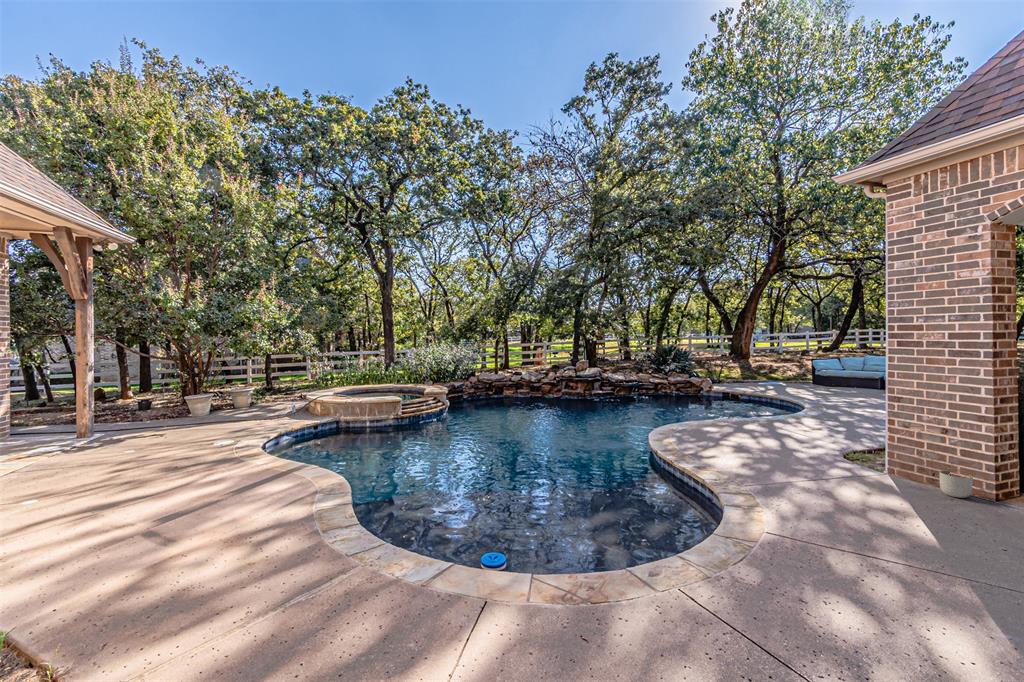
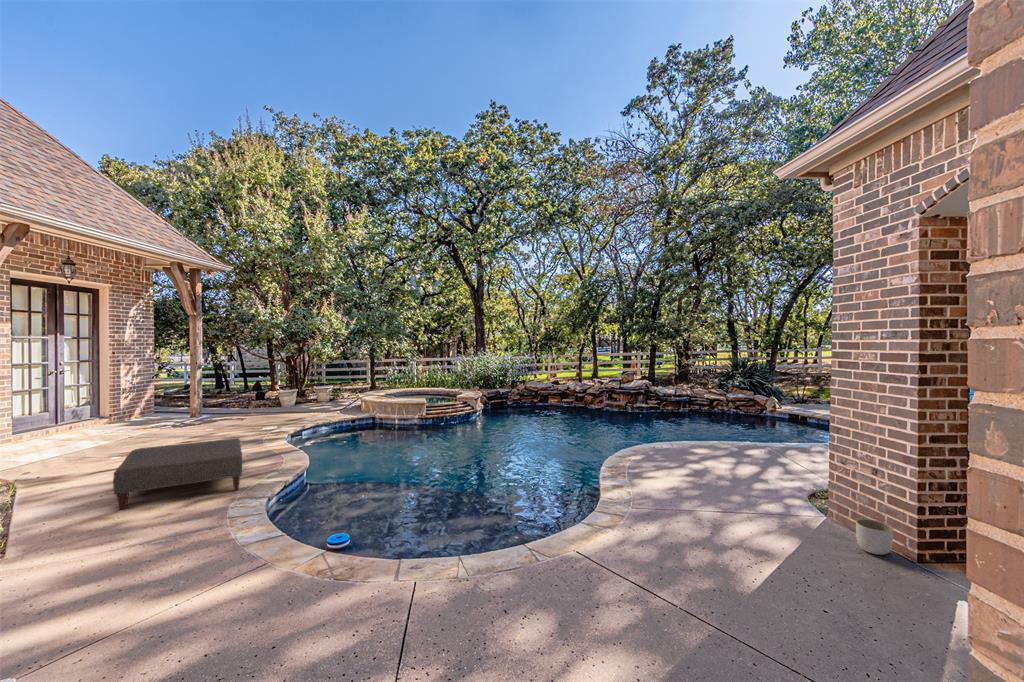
ottoman: none [131,452,313,558] -> present [113,438,242,509]

